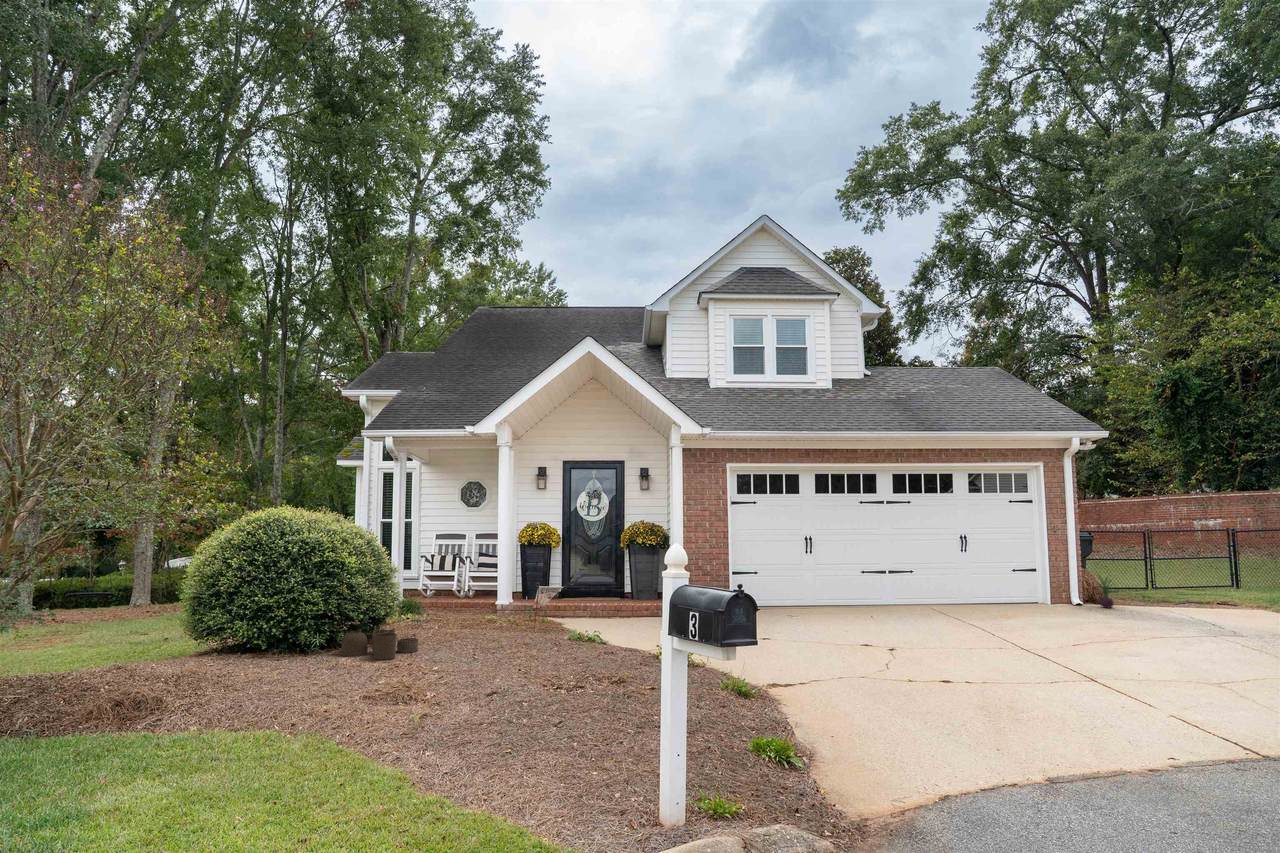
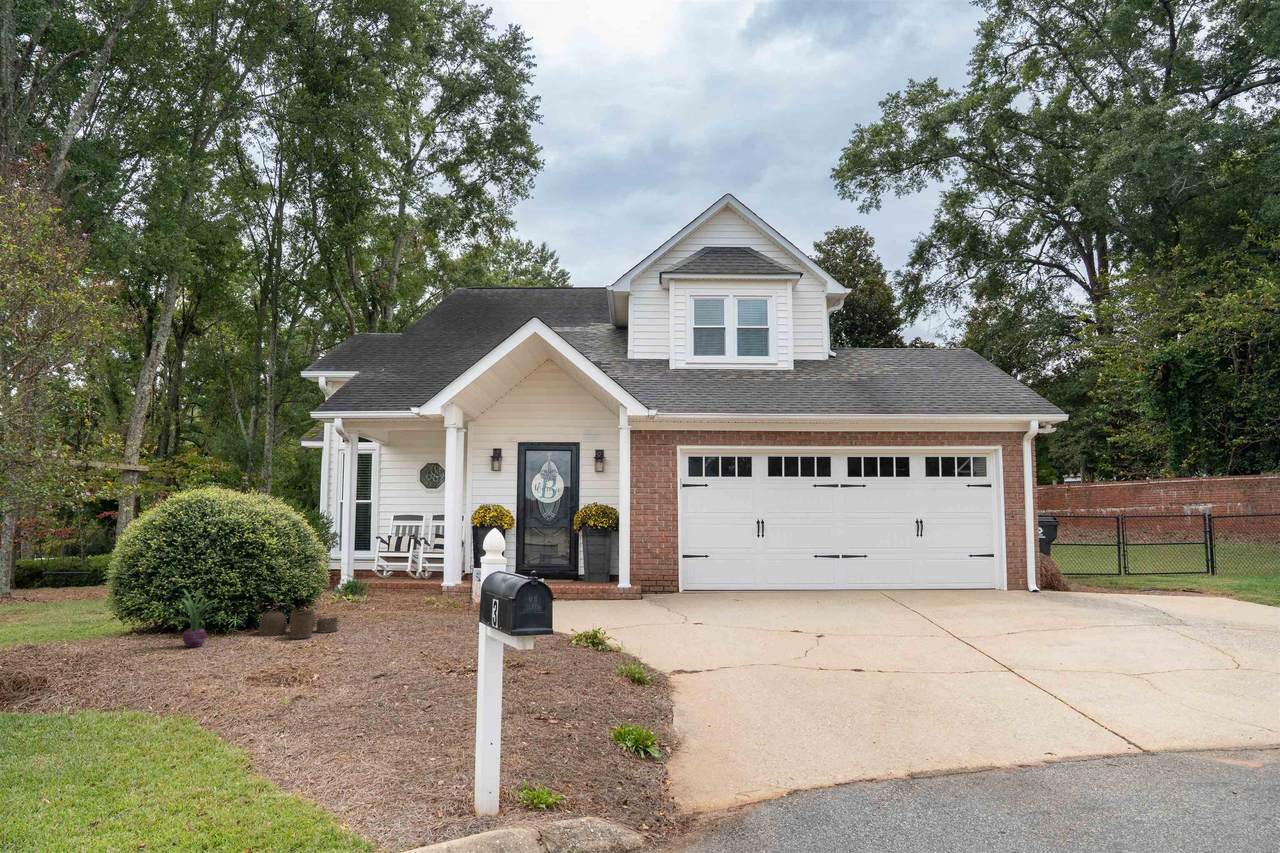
decorative plant: present [1098,575,1114,608] -> present [170,588,213,647]

